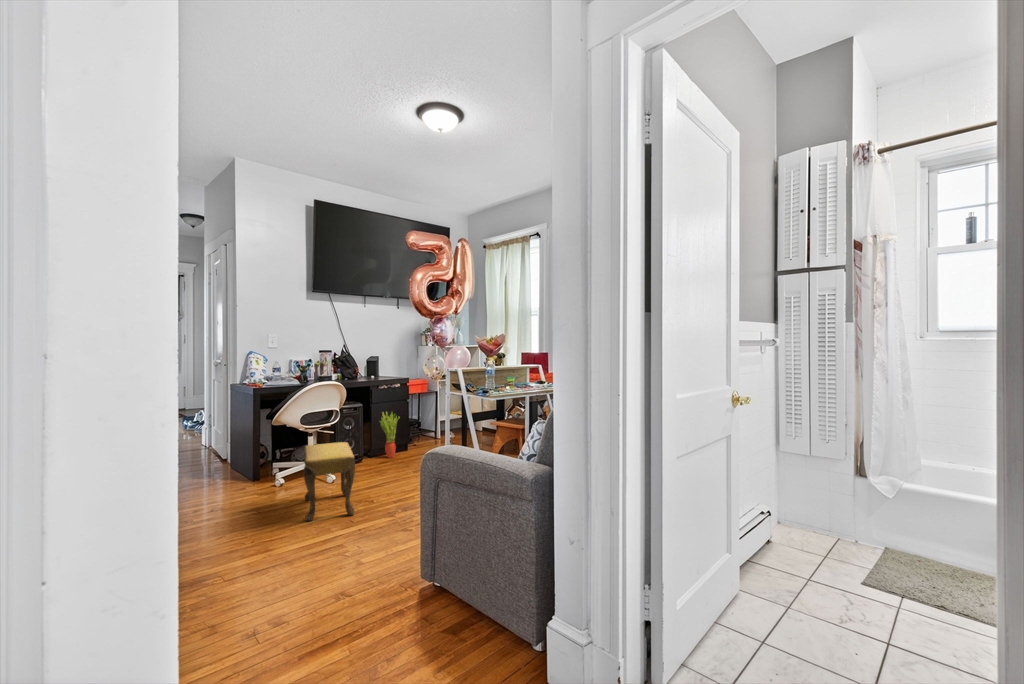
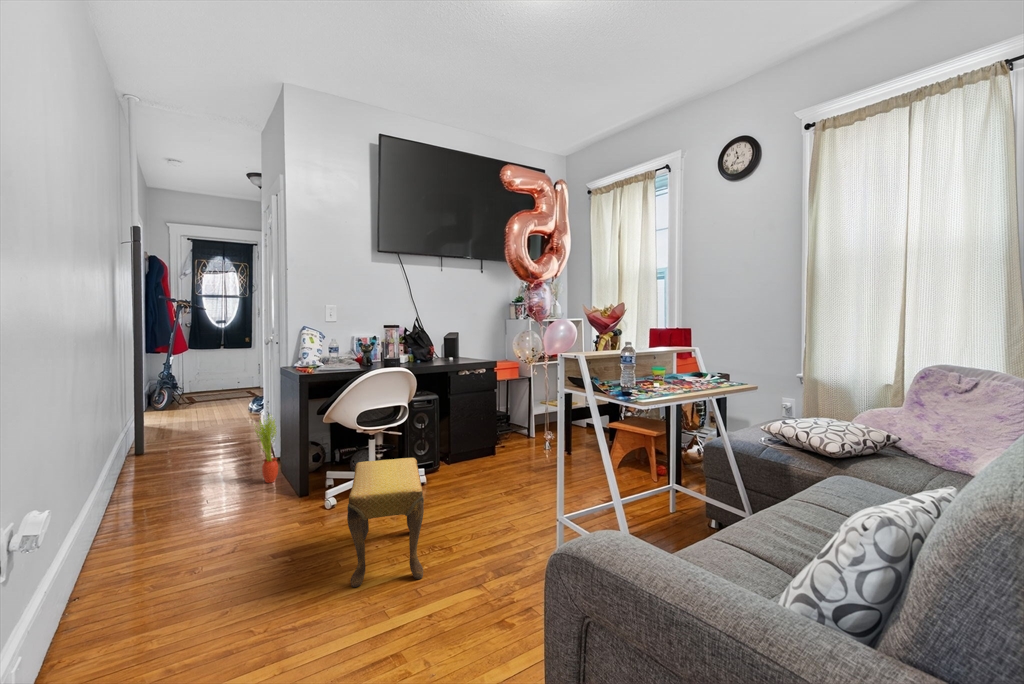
potted plant: present [381,413,398,458] -> present [255,415,278,483]

